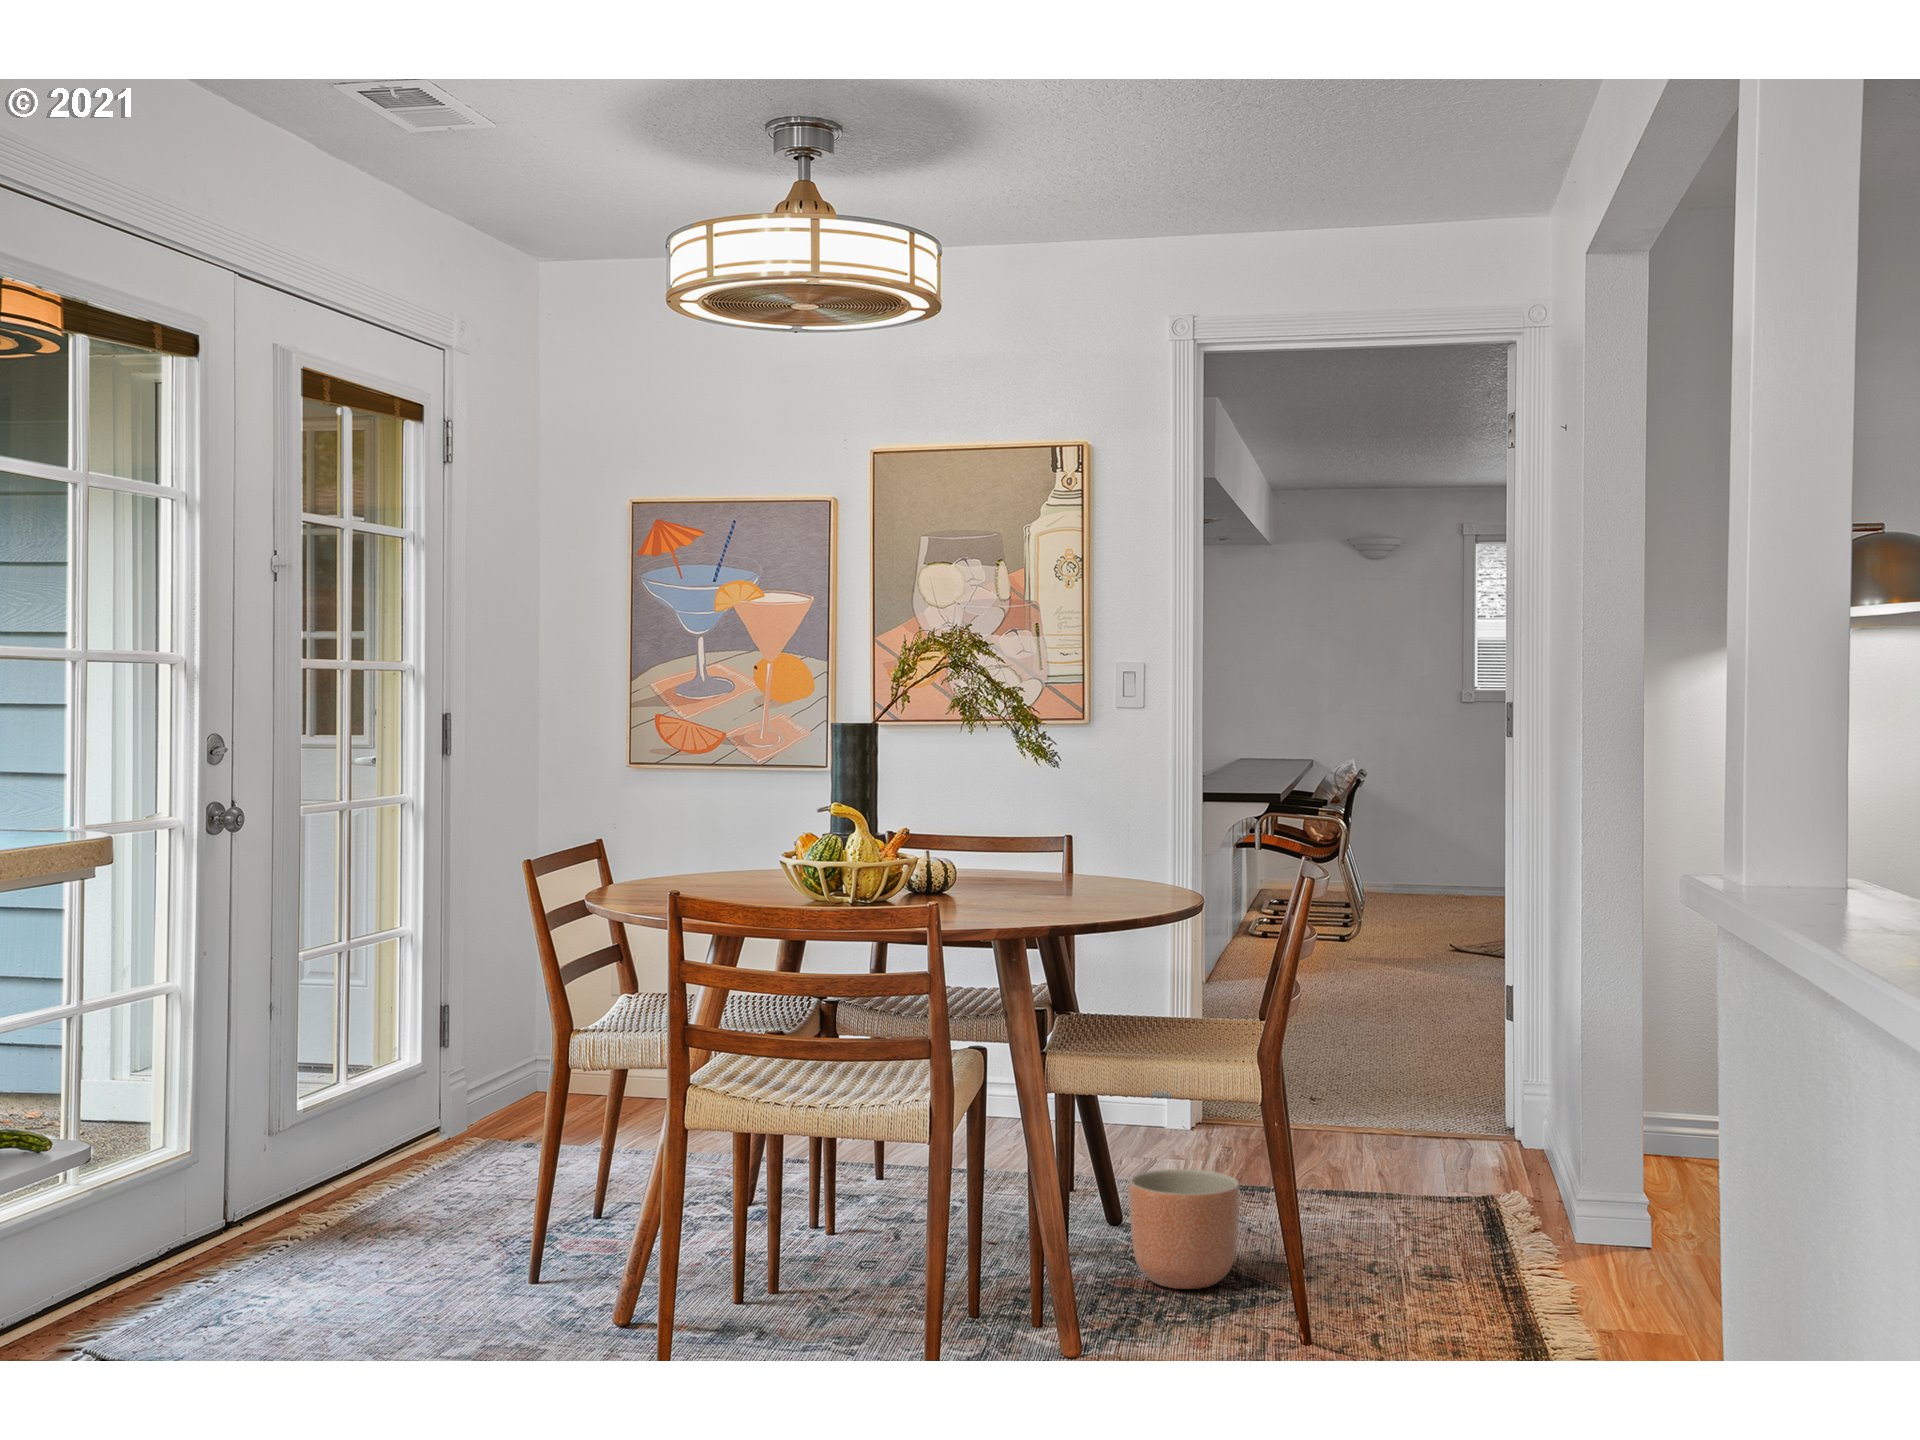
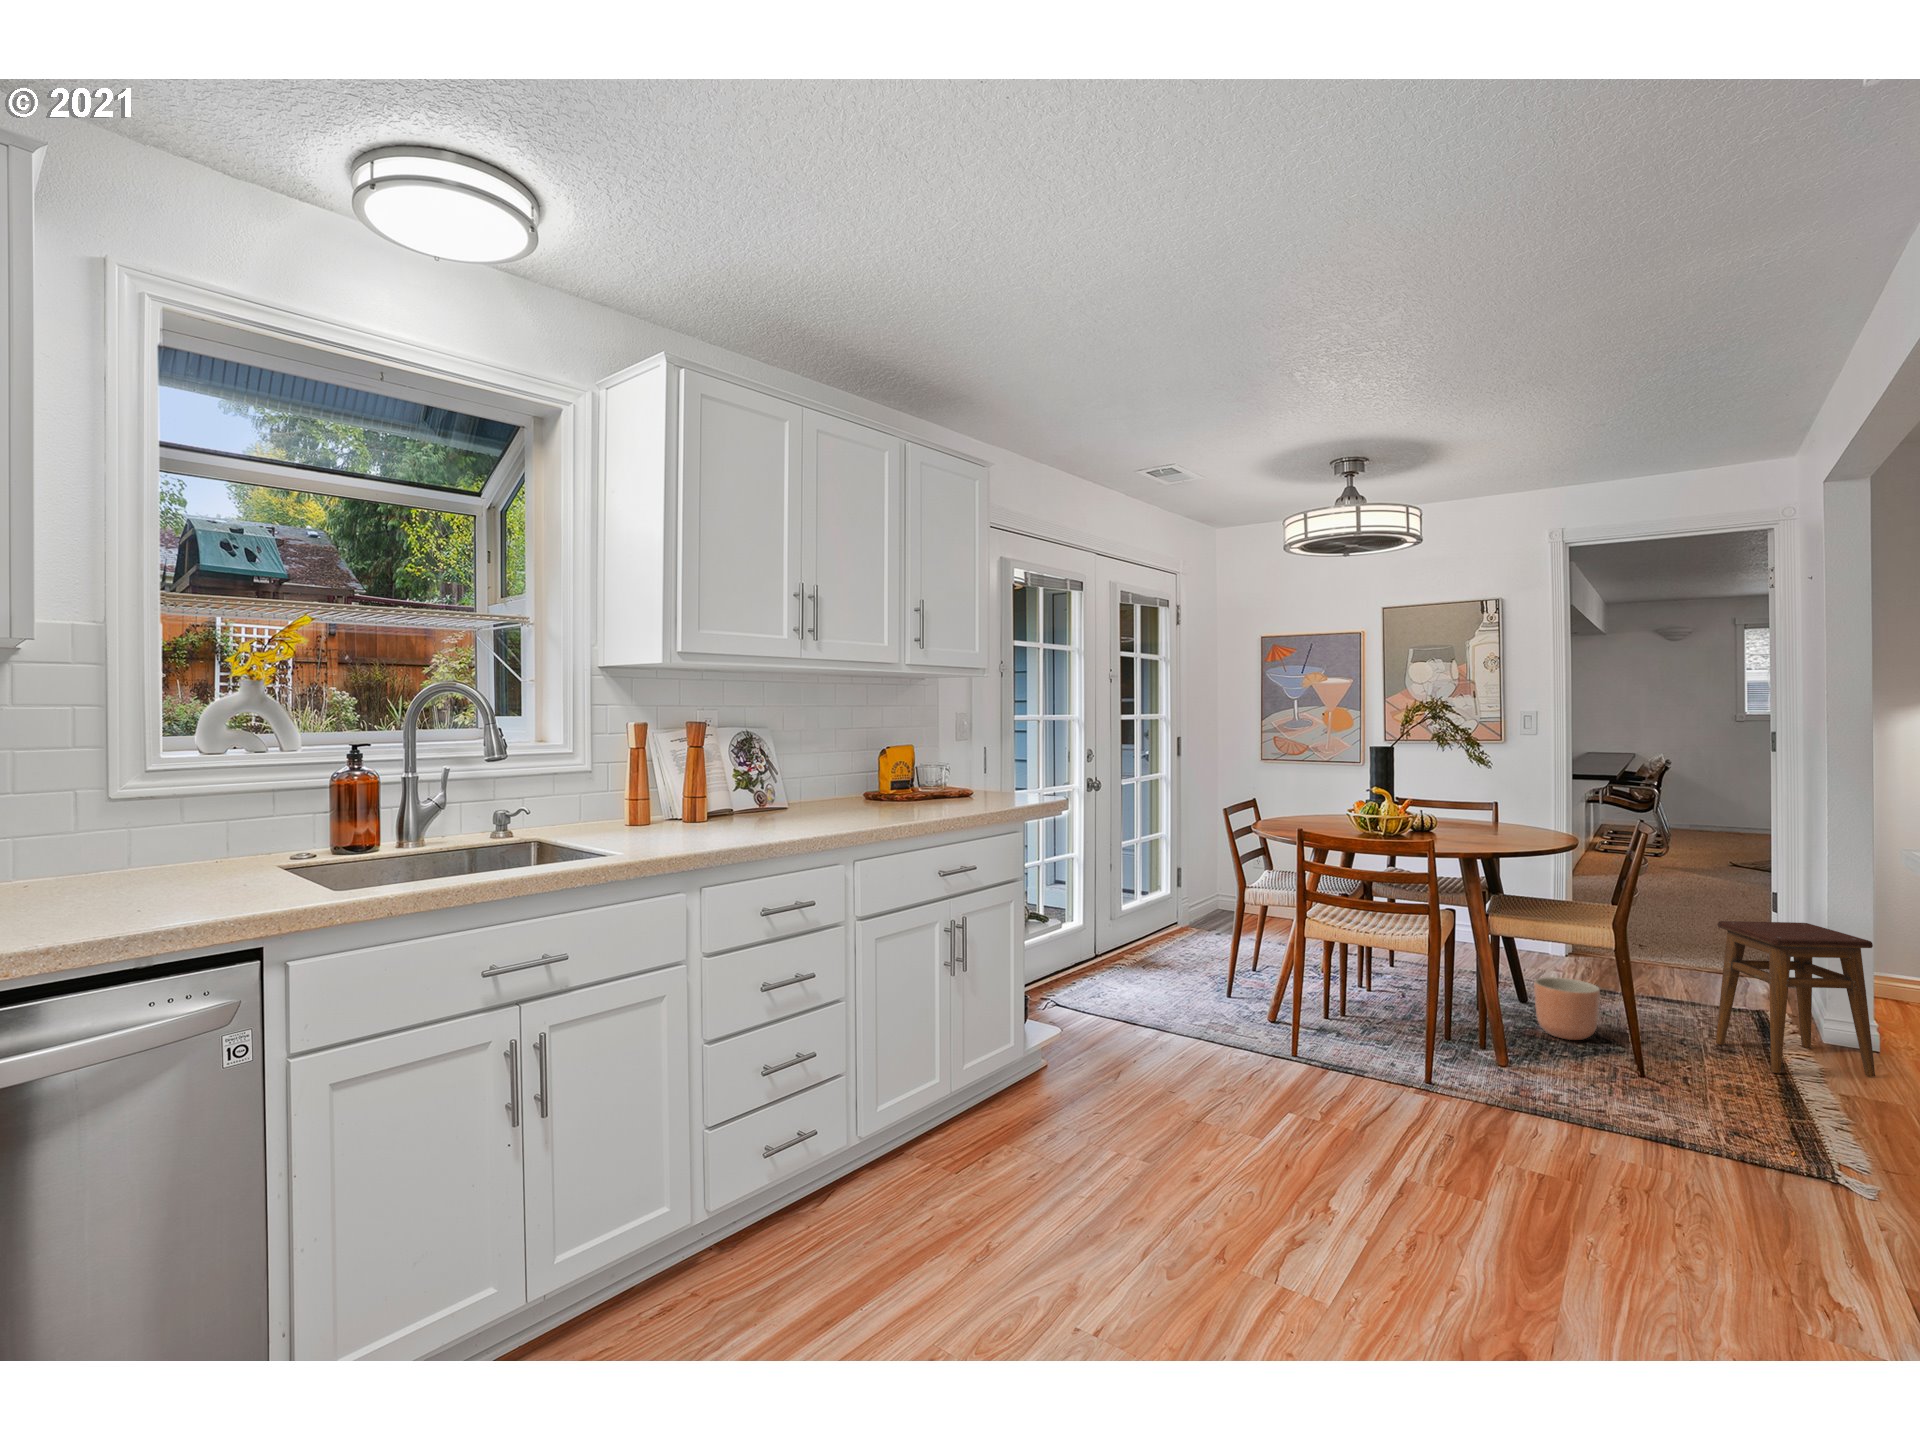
stool: none [1423,1028,1652,1306] -> present [1716,921,1875,1077]

